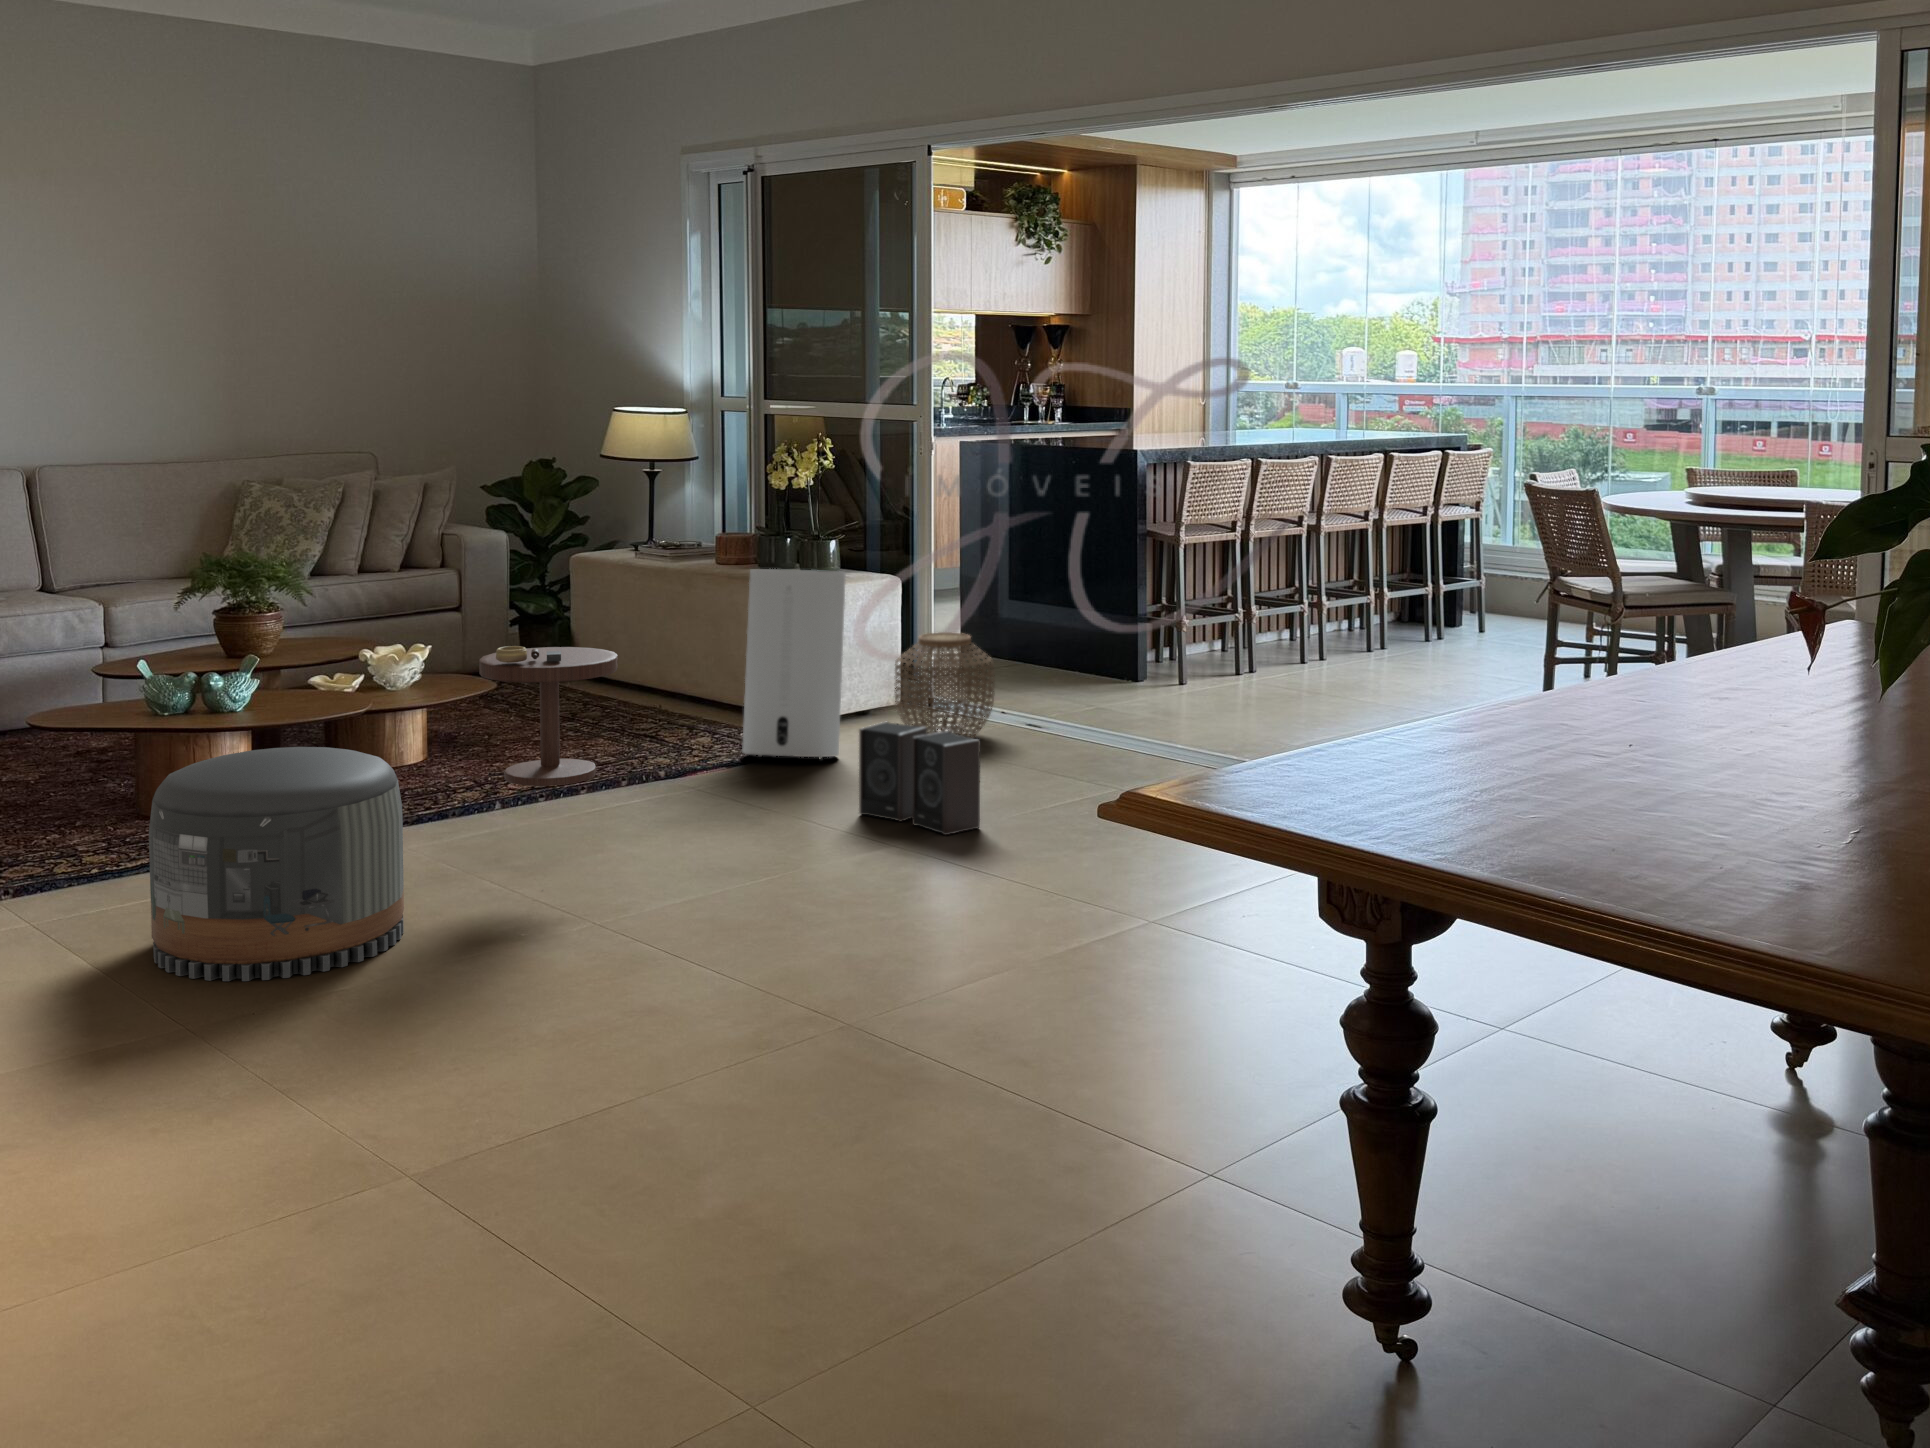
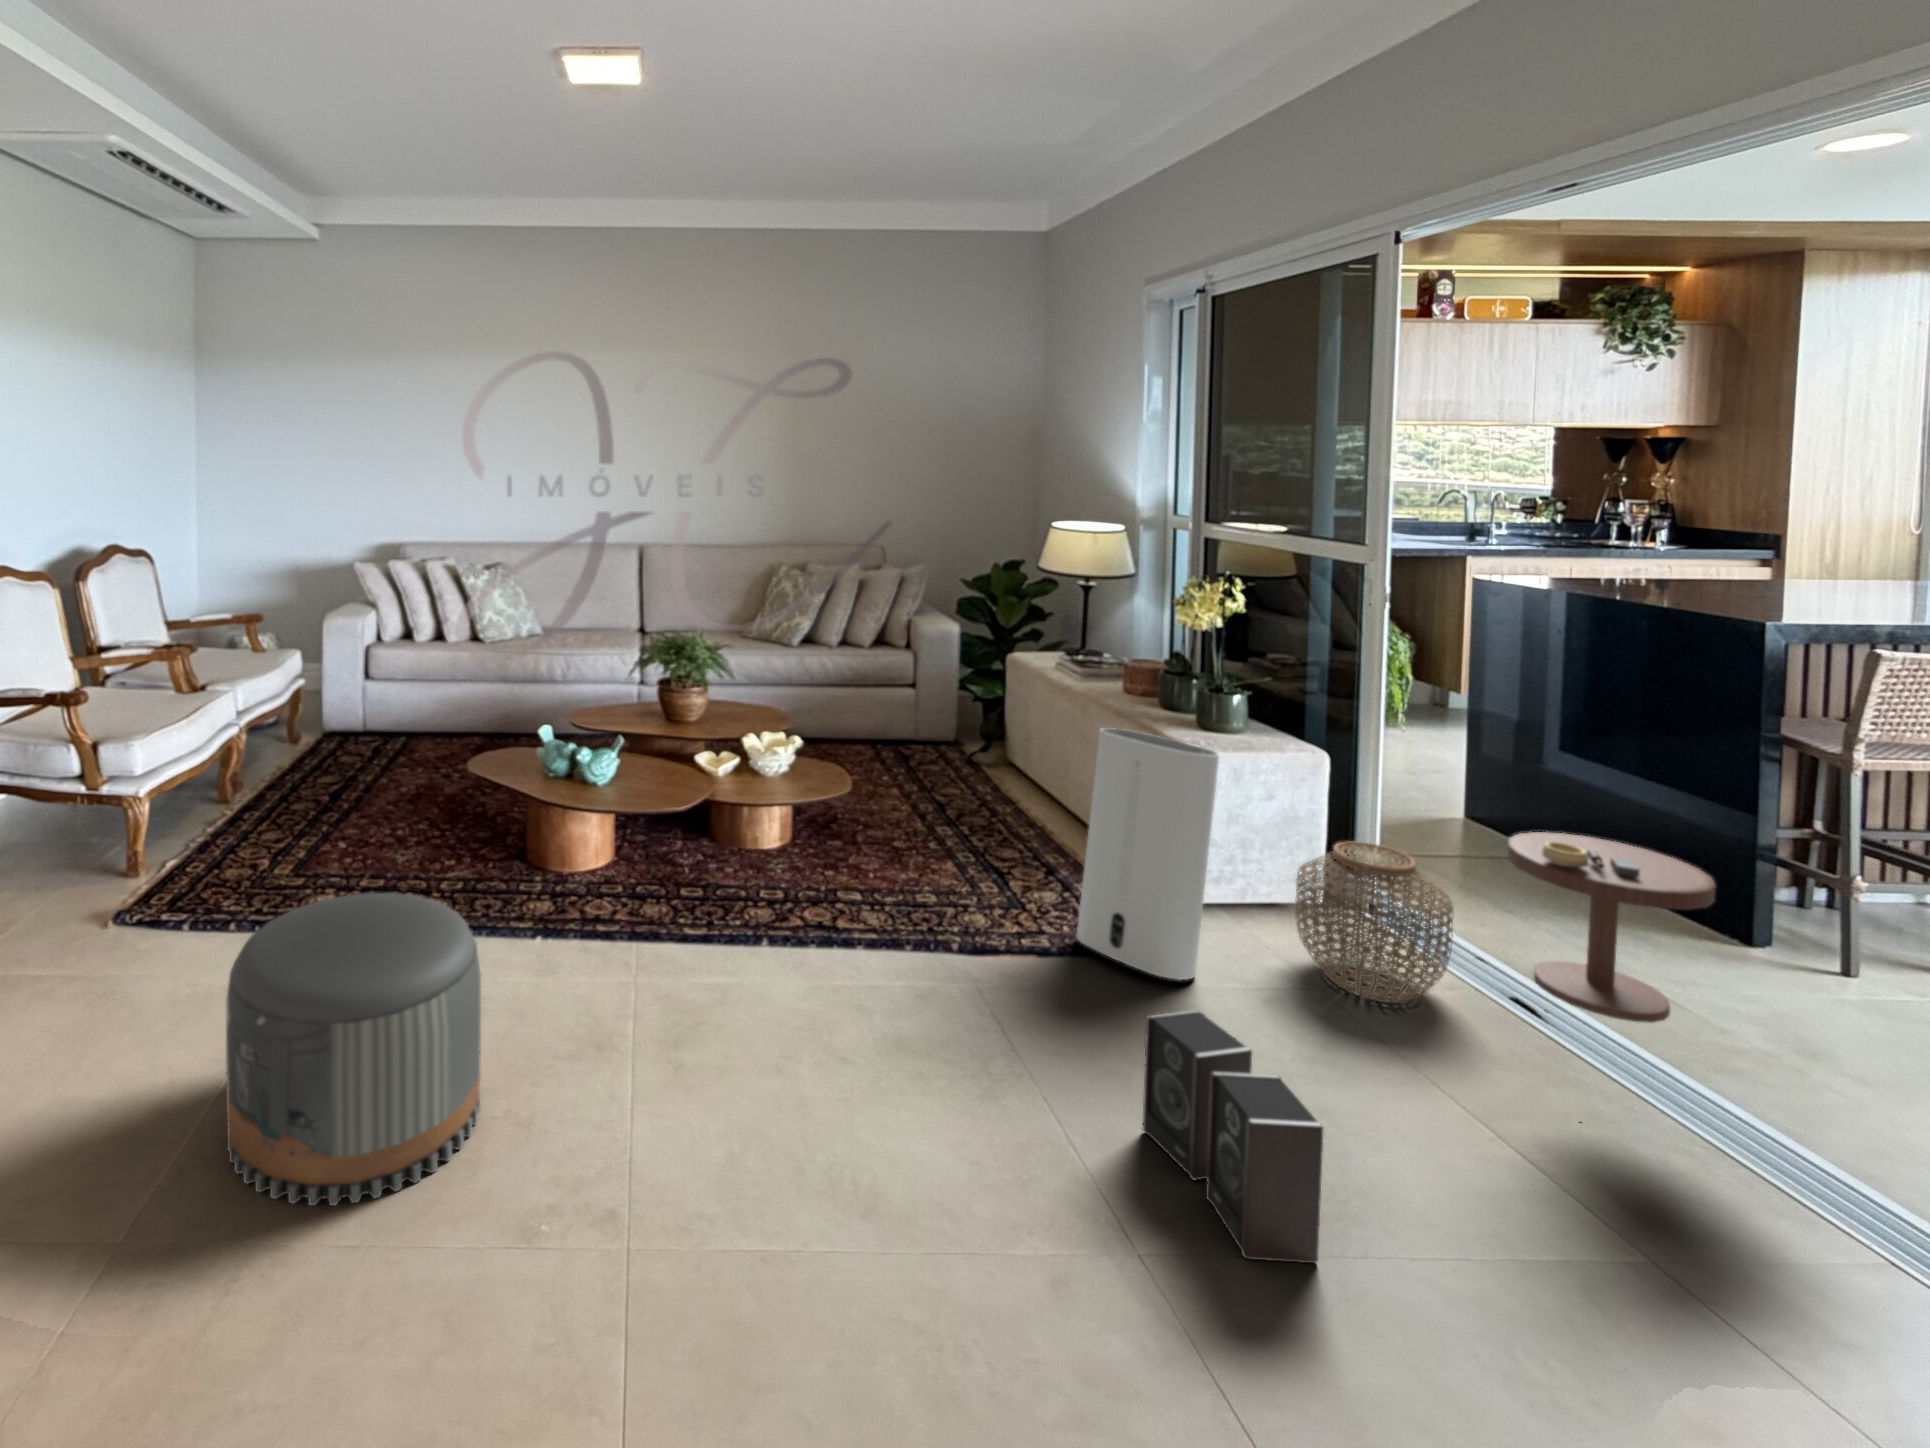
side table: present [479,646,618,786] -> present [1508,832,1715,1023]

